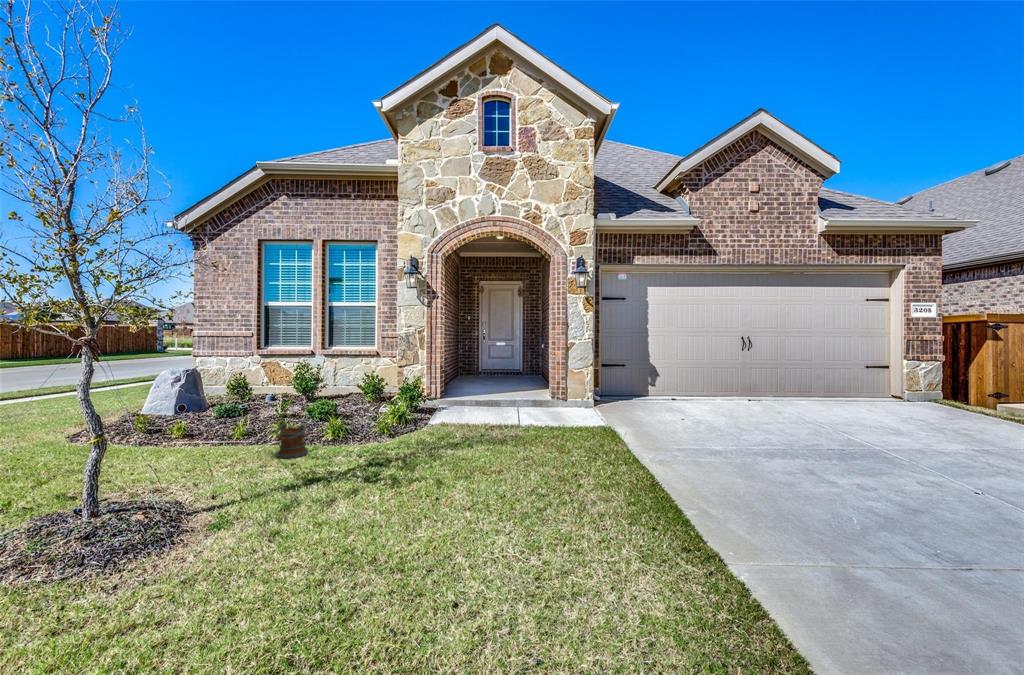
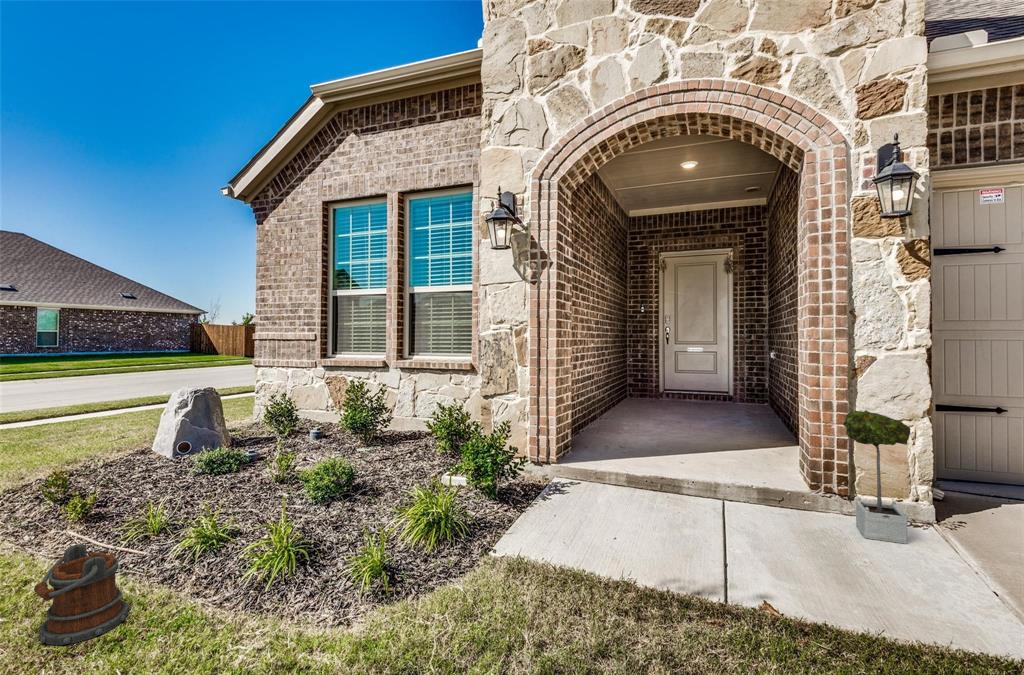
potted tree: none [564,362,586,412] -> present [843,410,910,544]

